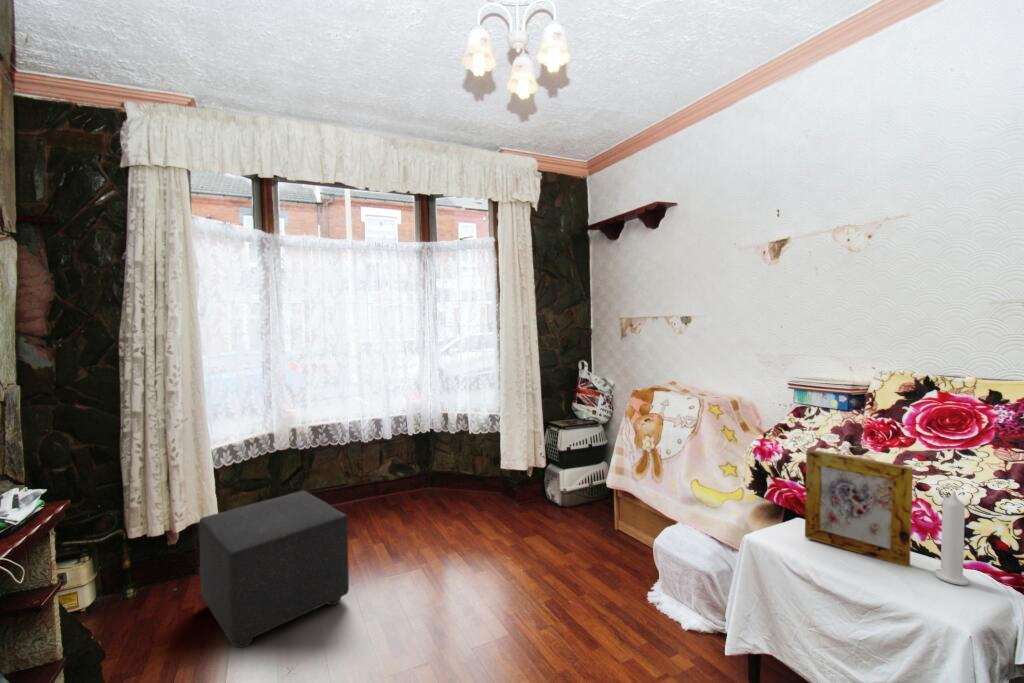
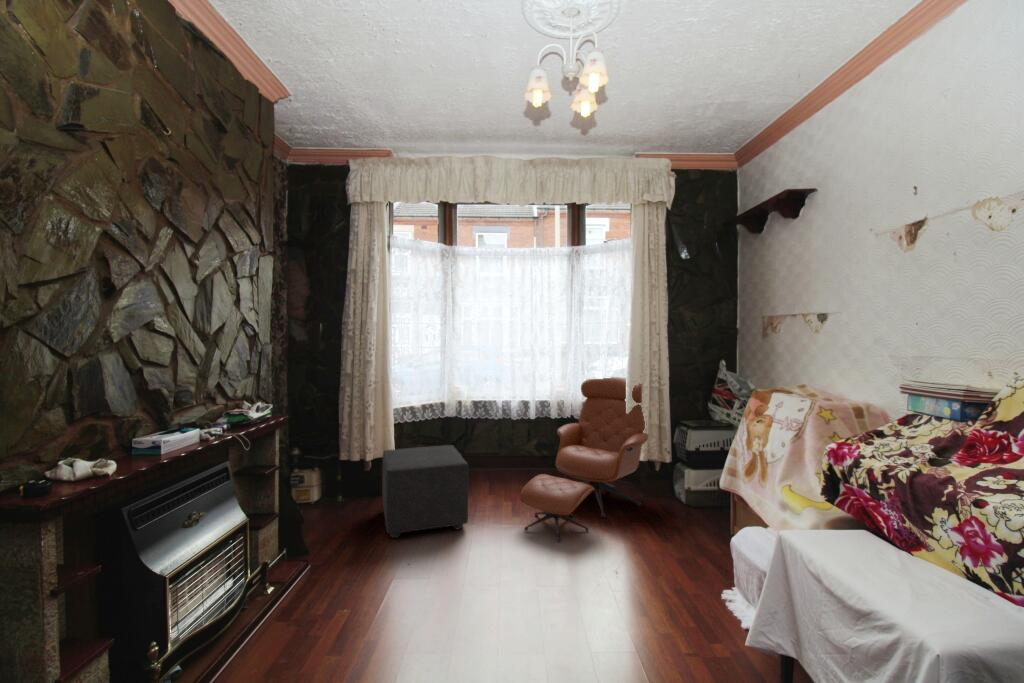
lounge chair: none [412,383,529,585] -> present [520,377,649,541]
picture frame: present [805,449,913,567] -> none [832,446,938,587]
candle: present [934,491,969,585] -> none [951,501,993,613]

